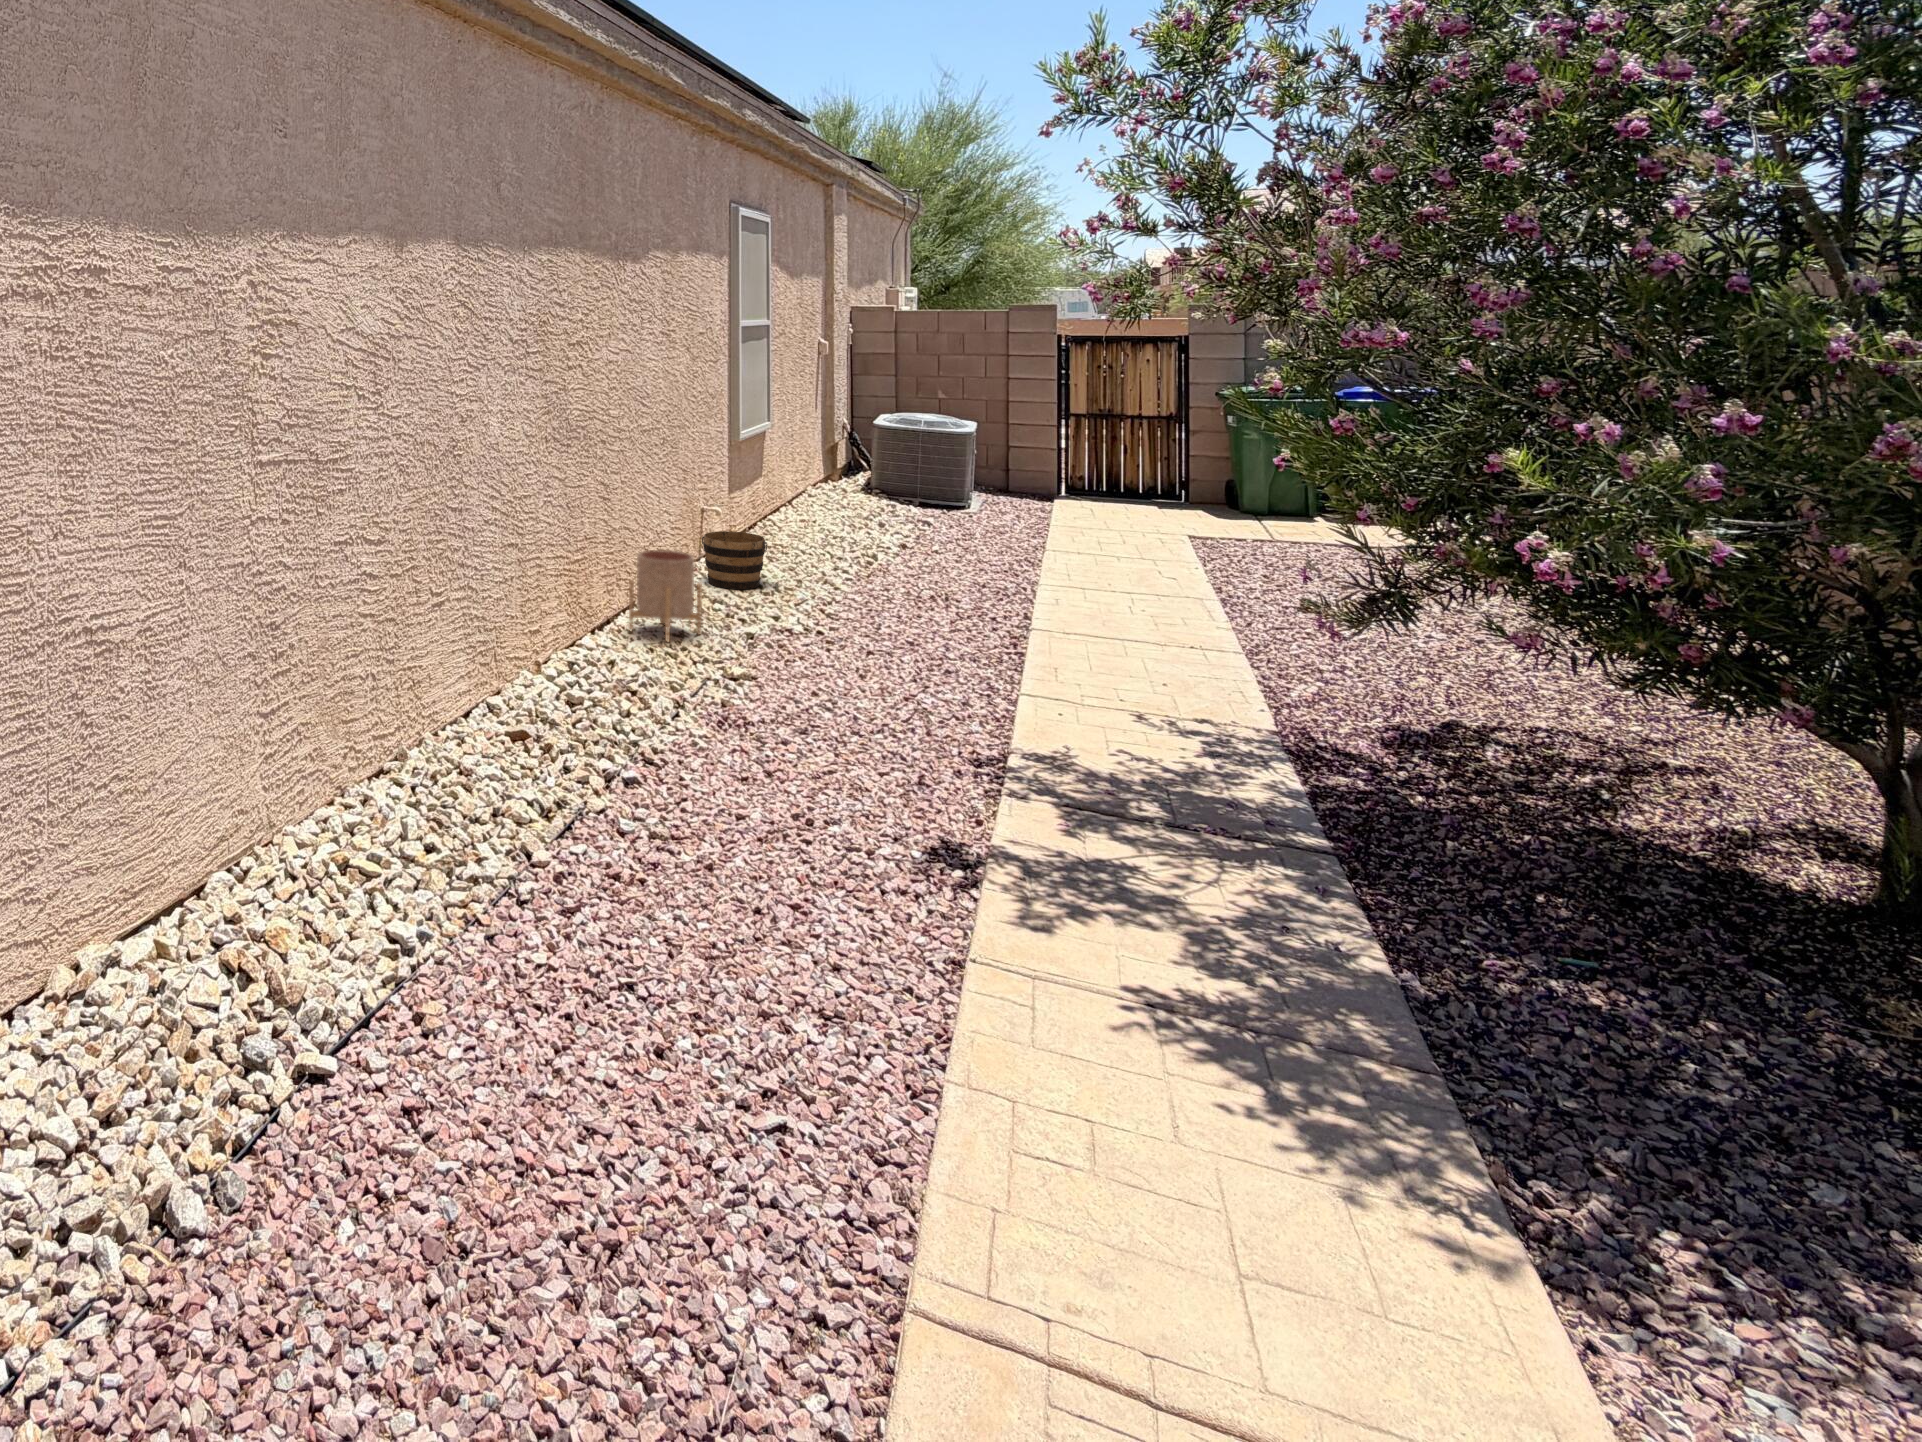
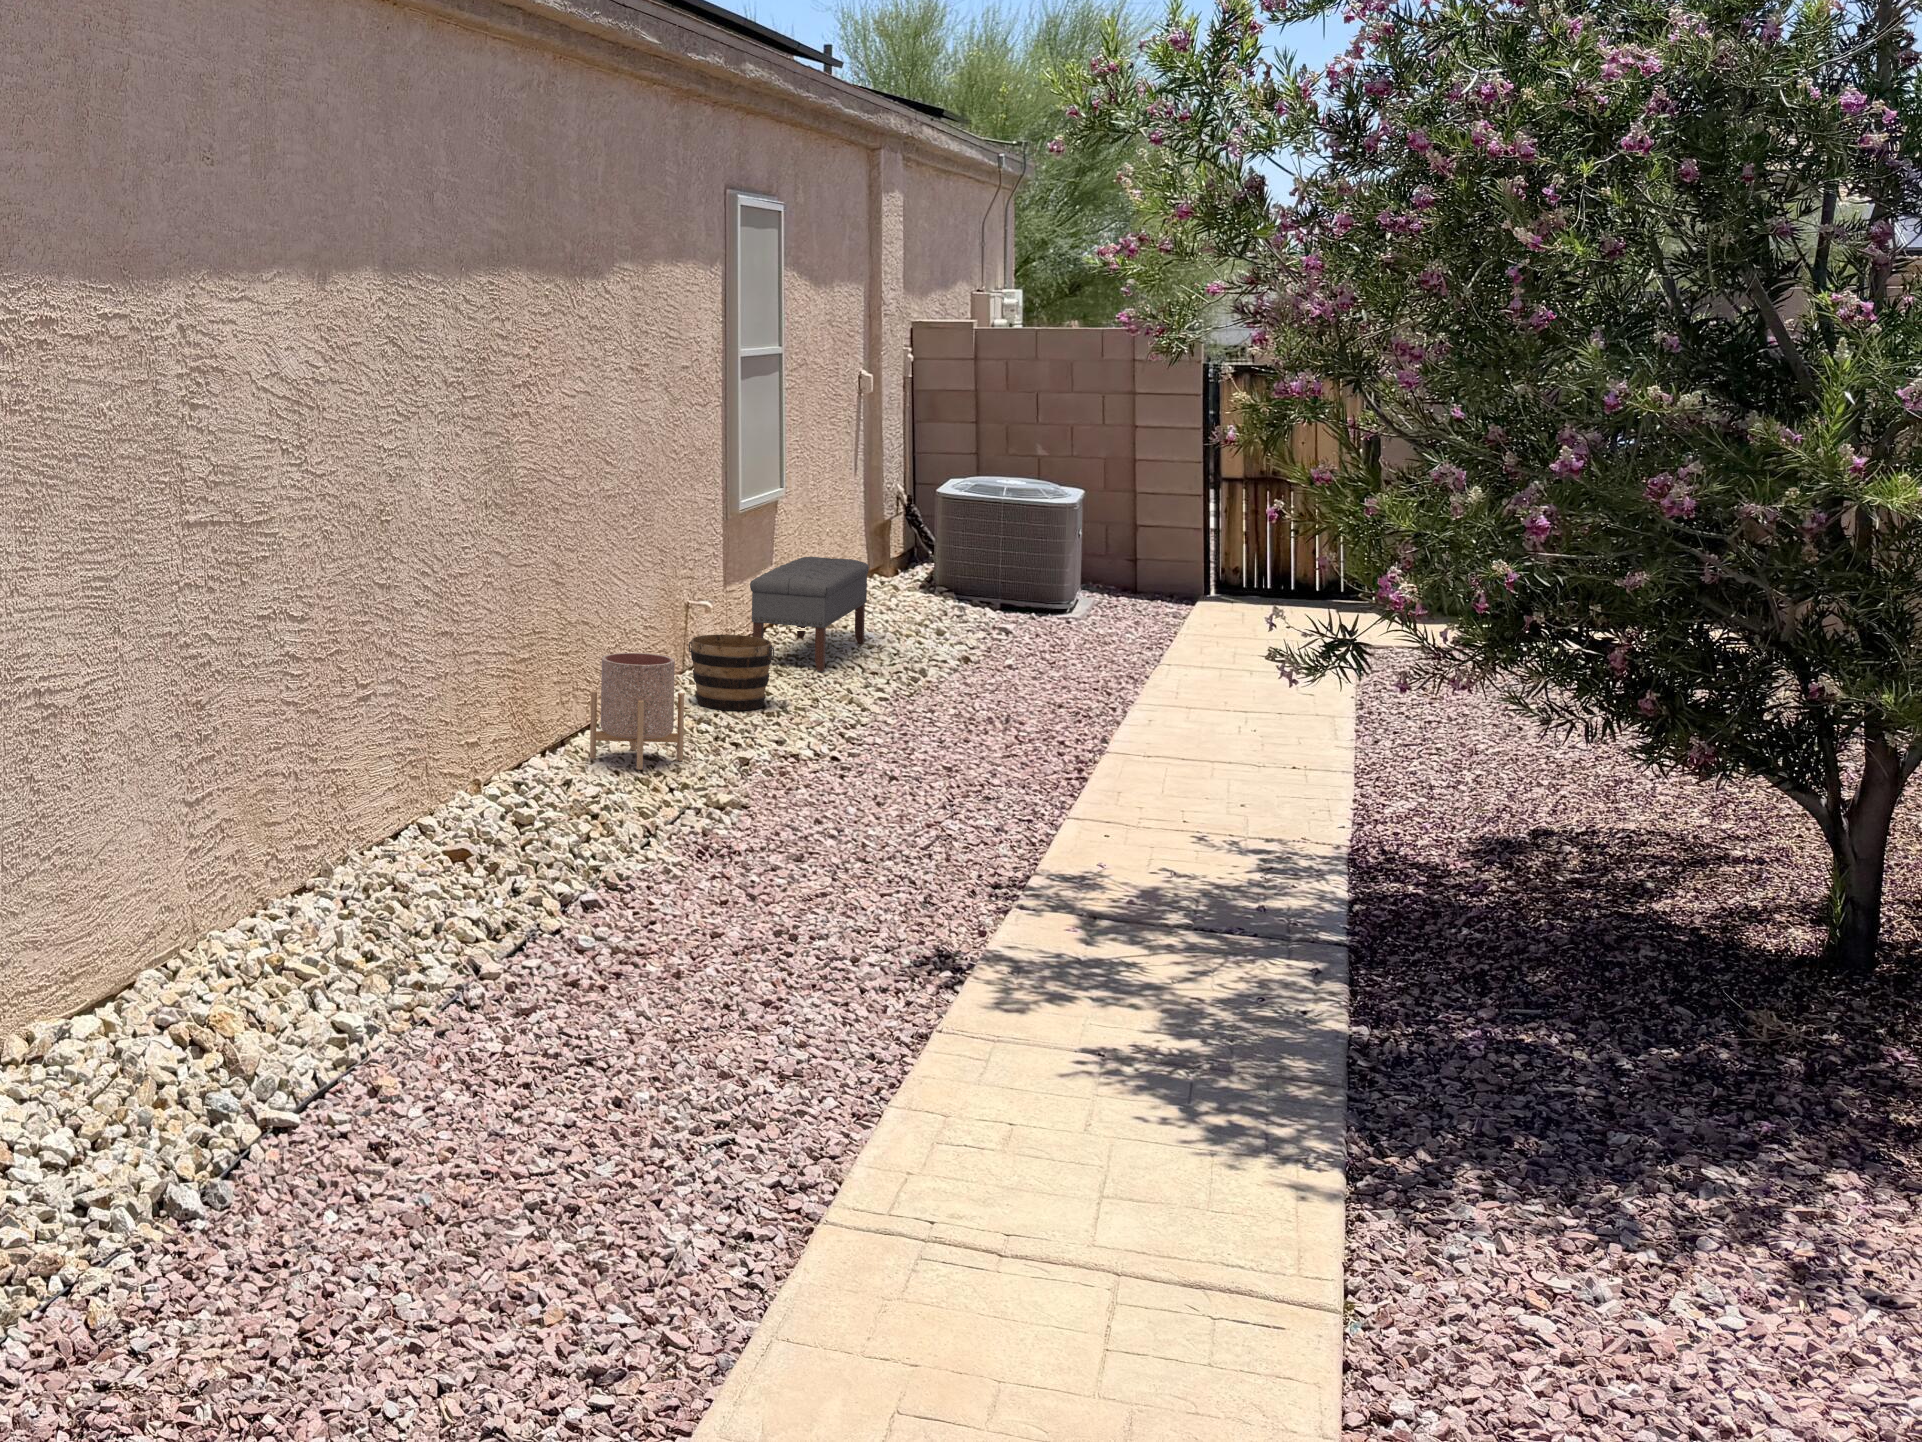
bench: none [745,472,830,557] -> present [750,557,869,672]

